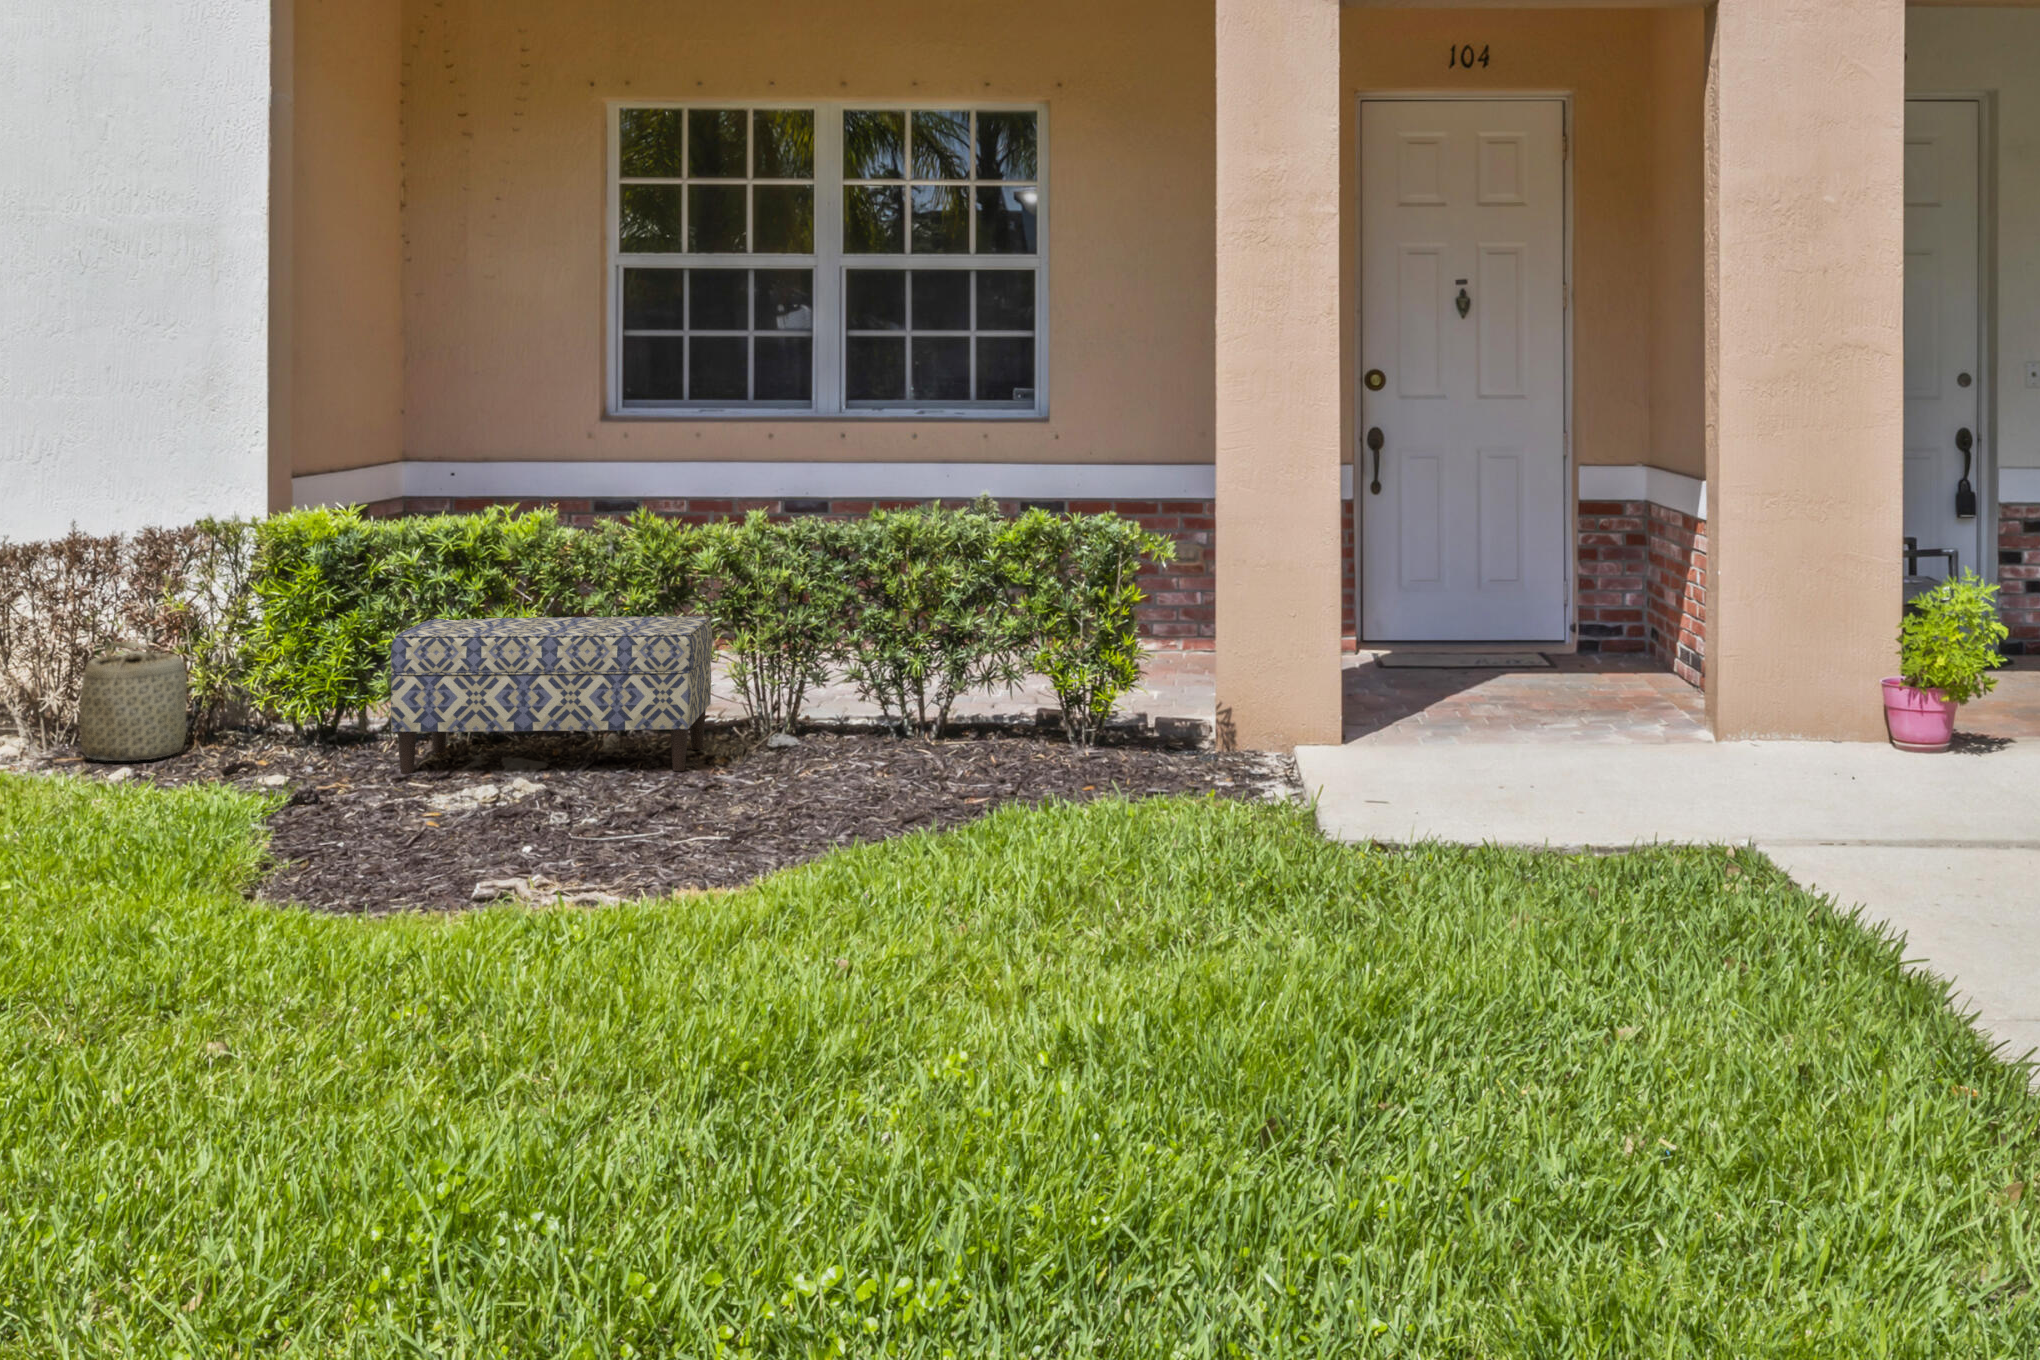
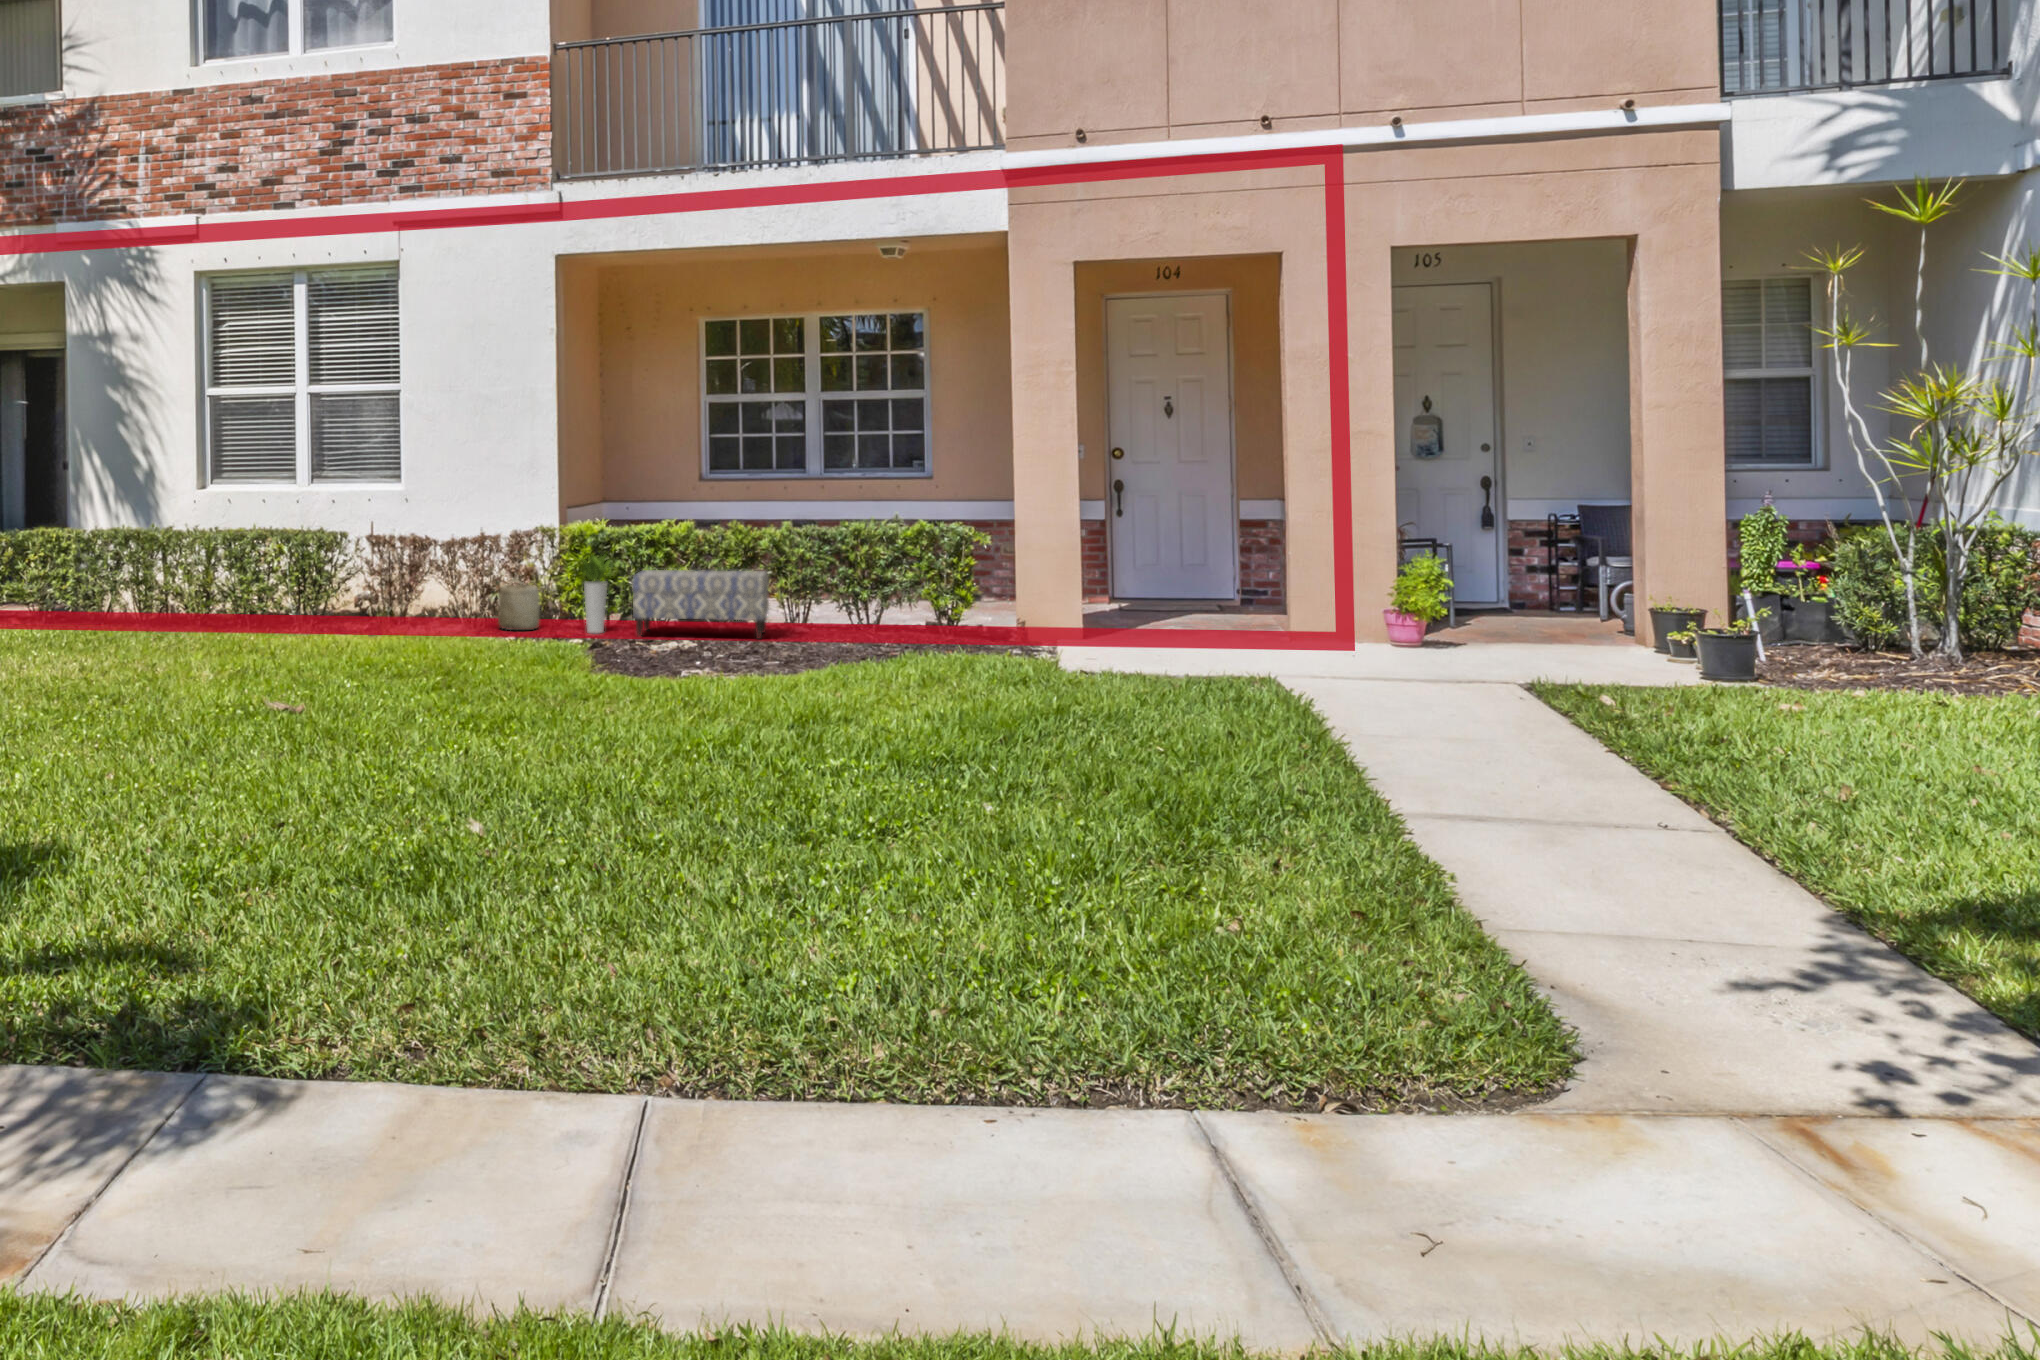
planter: none [264,579,364,765] -> present [582,555,611,633]

